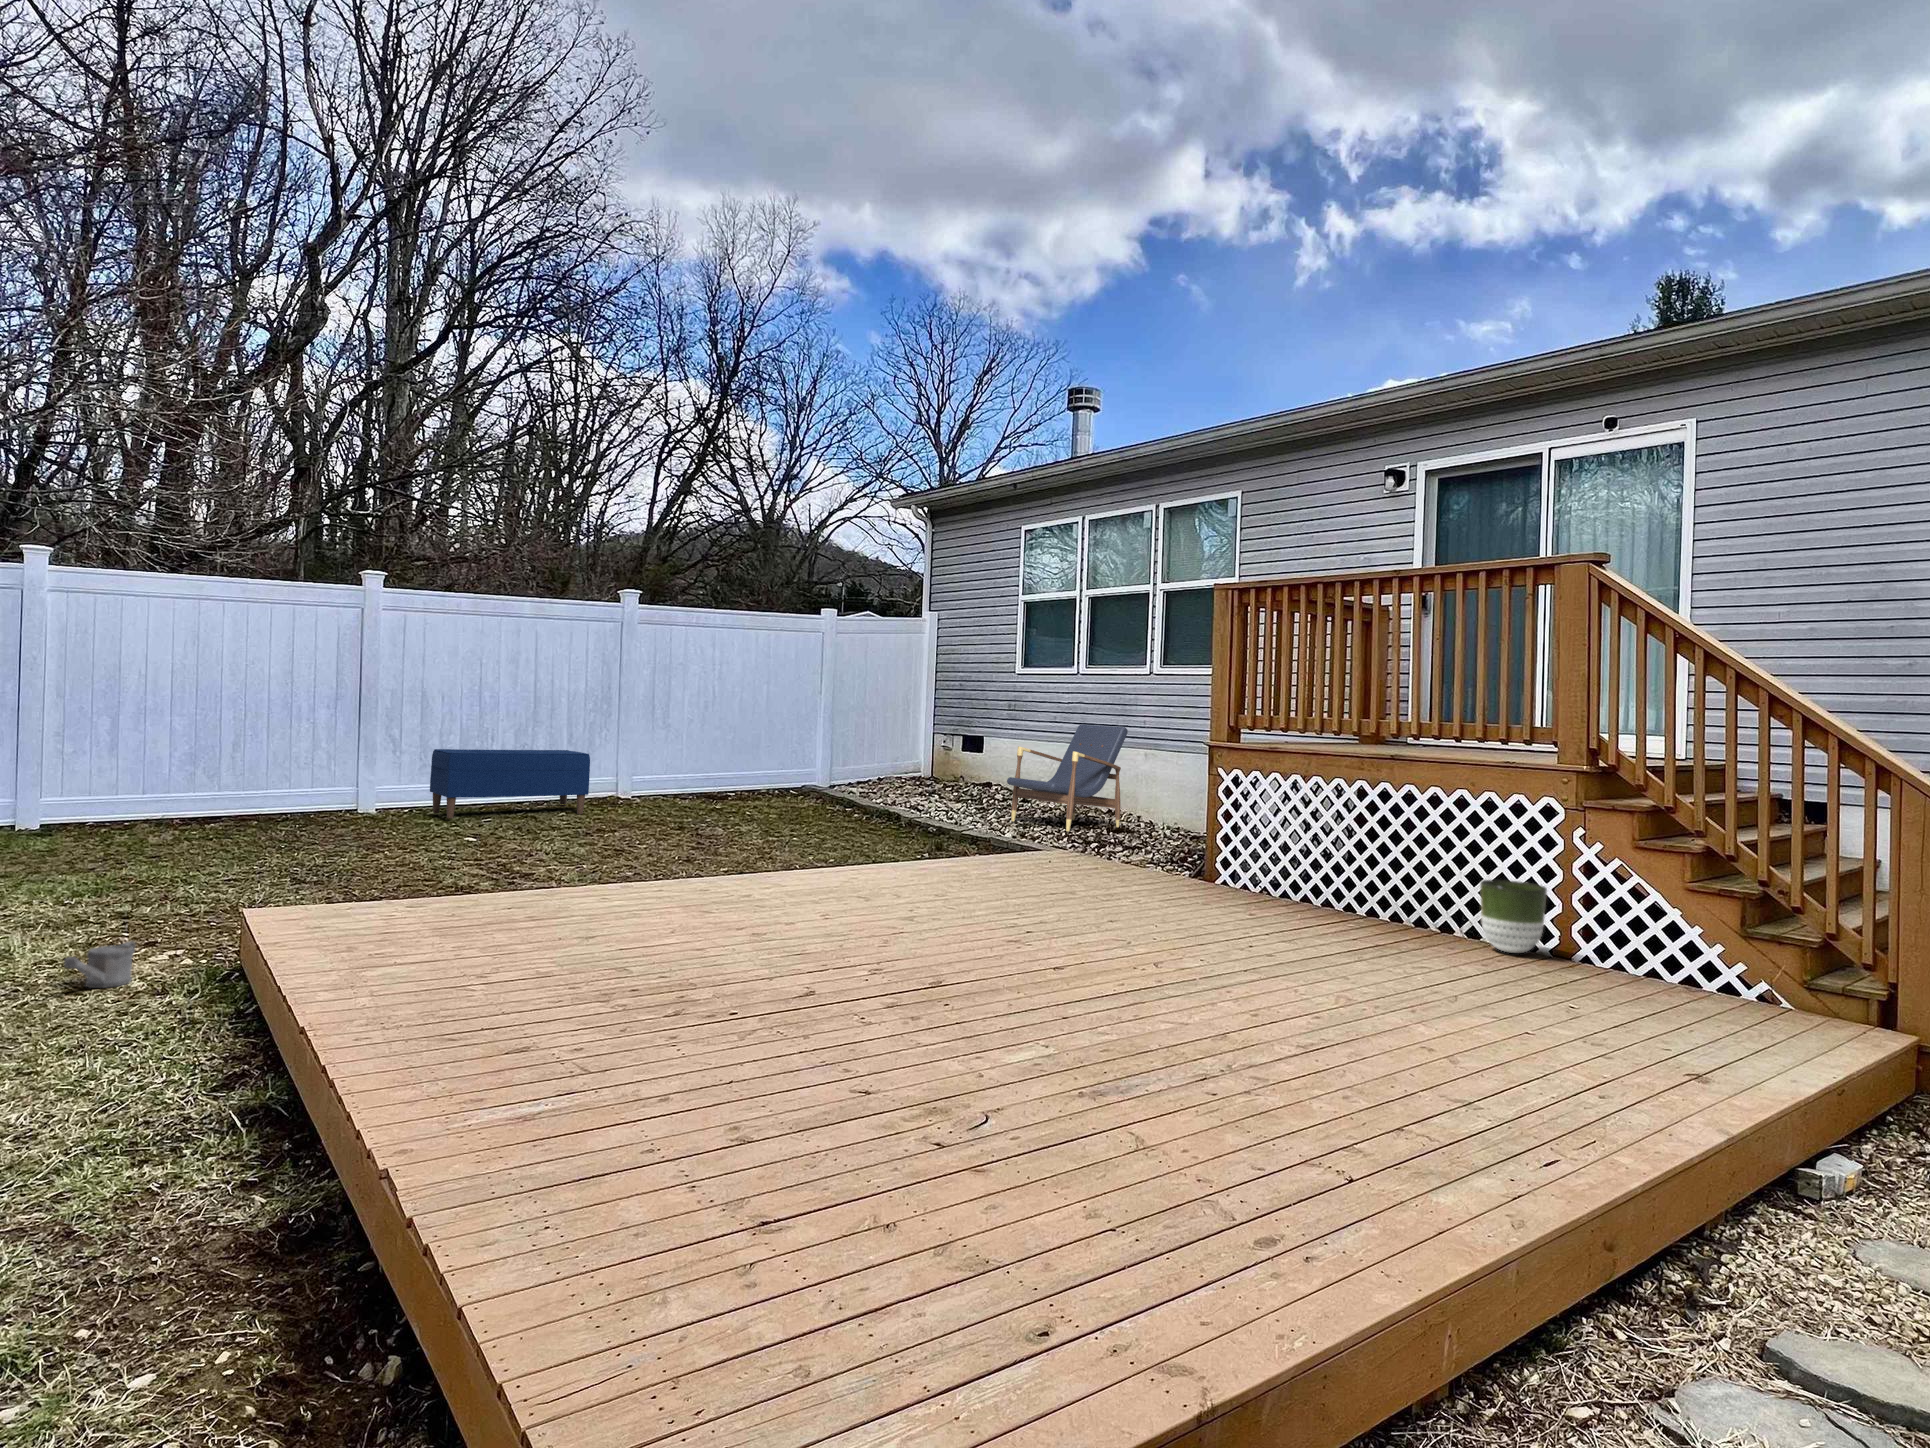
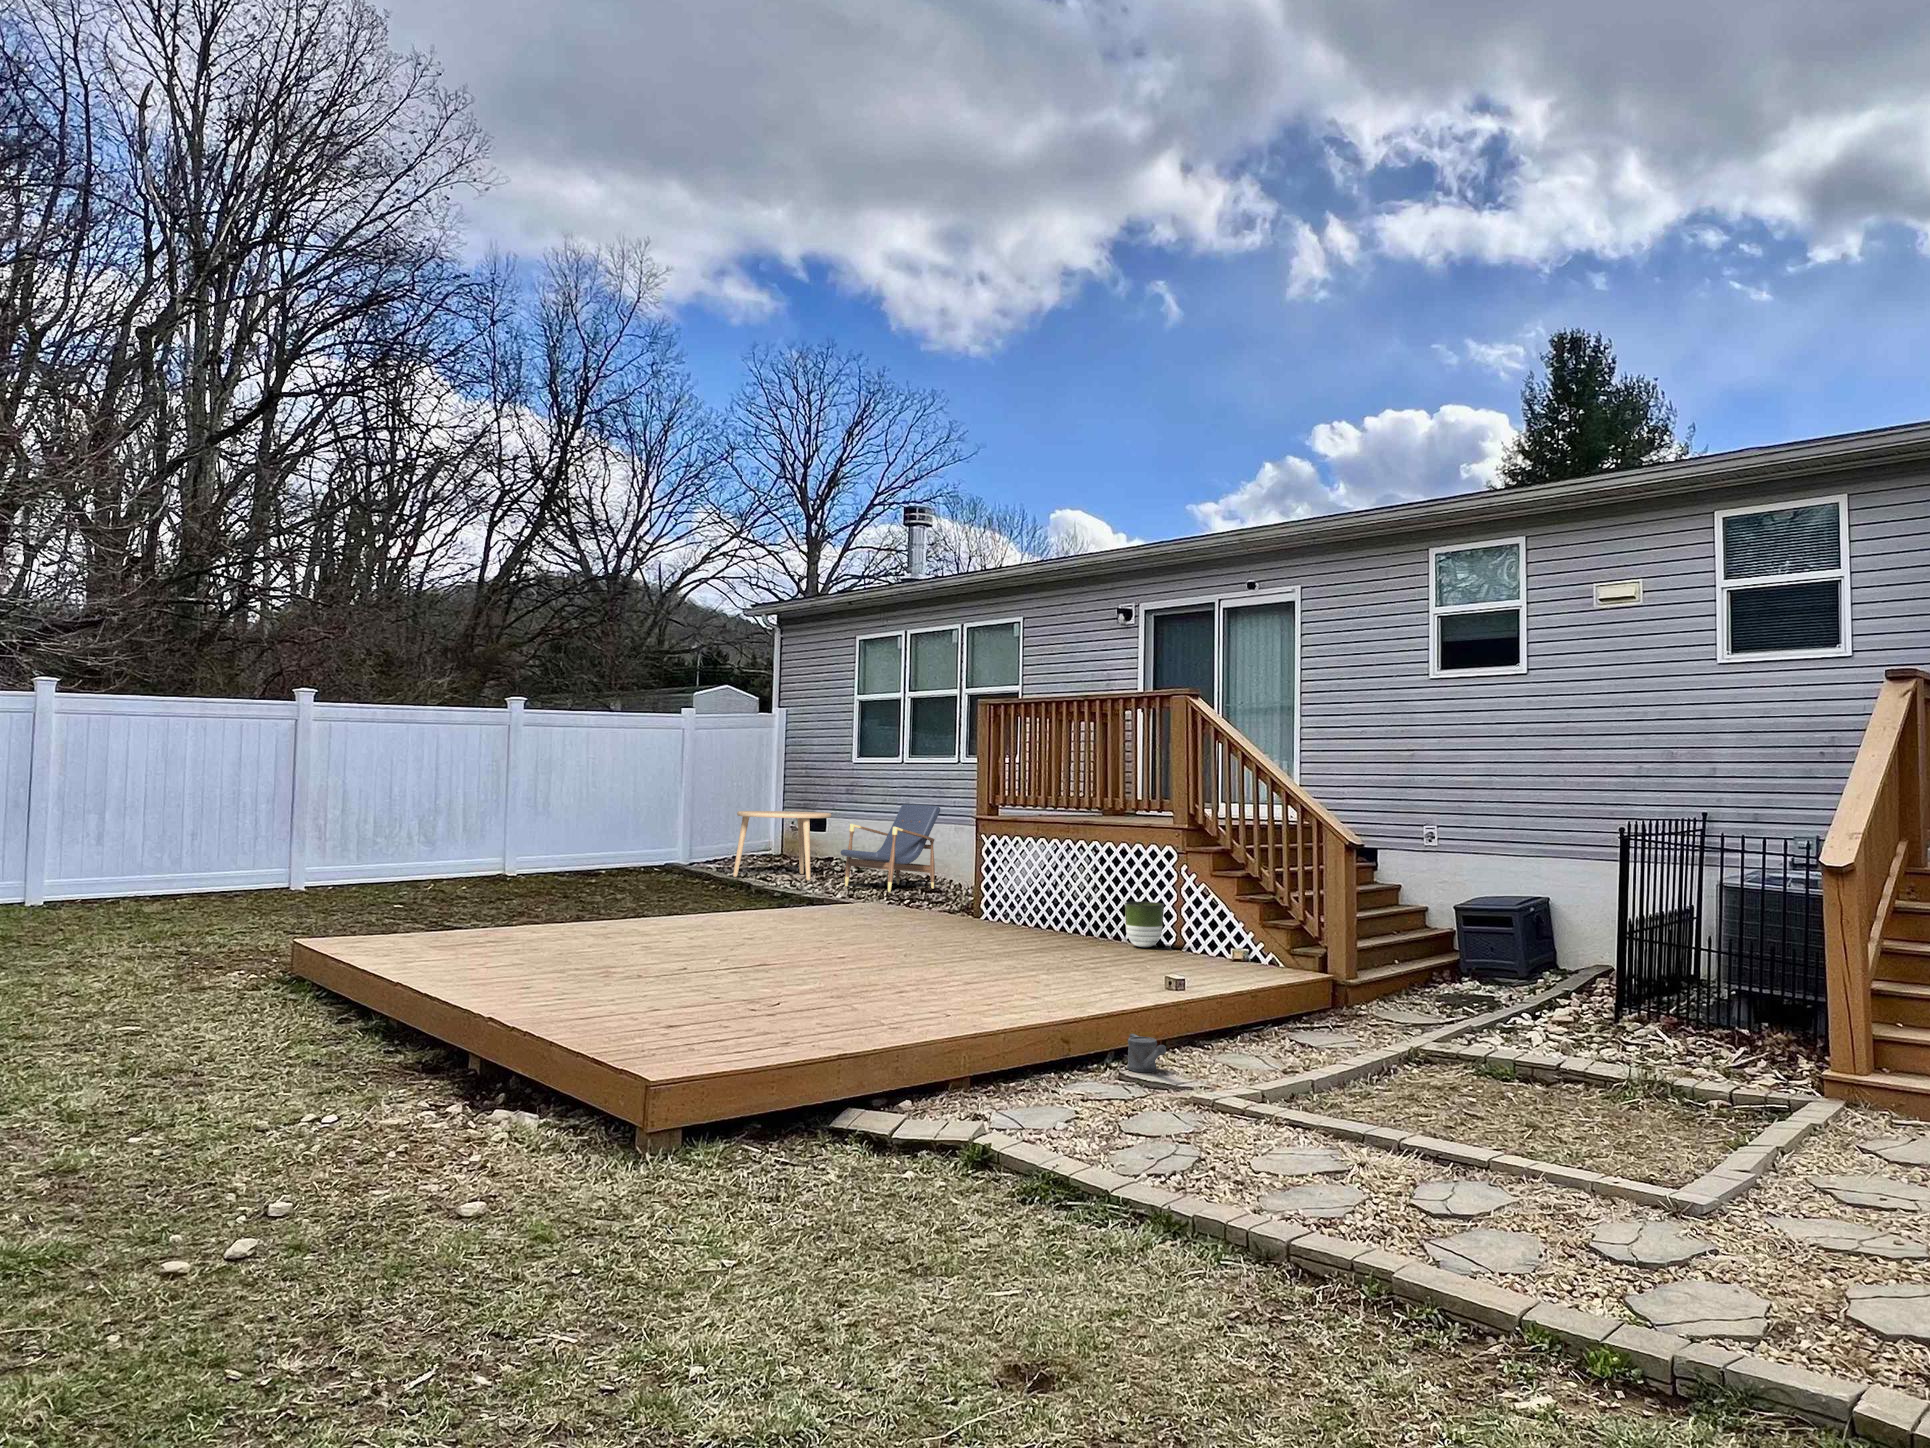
dining table: none [878,728,991,812] -> present [733,811,831,881]
bench: present [430,749,590,818] -> none [347,836,485,895]
watering can: present [64,941,135,988] -> present [1127,1034,1166,1072]

